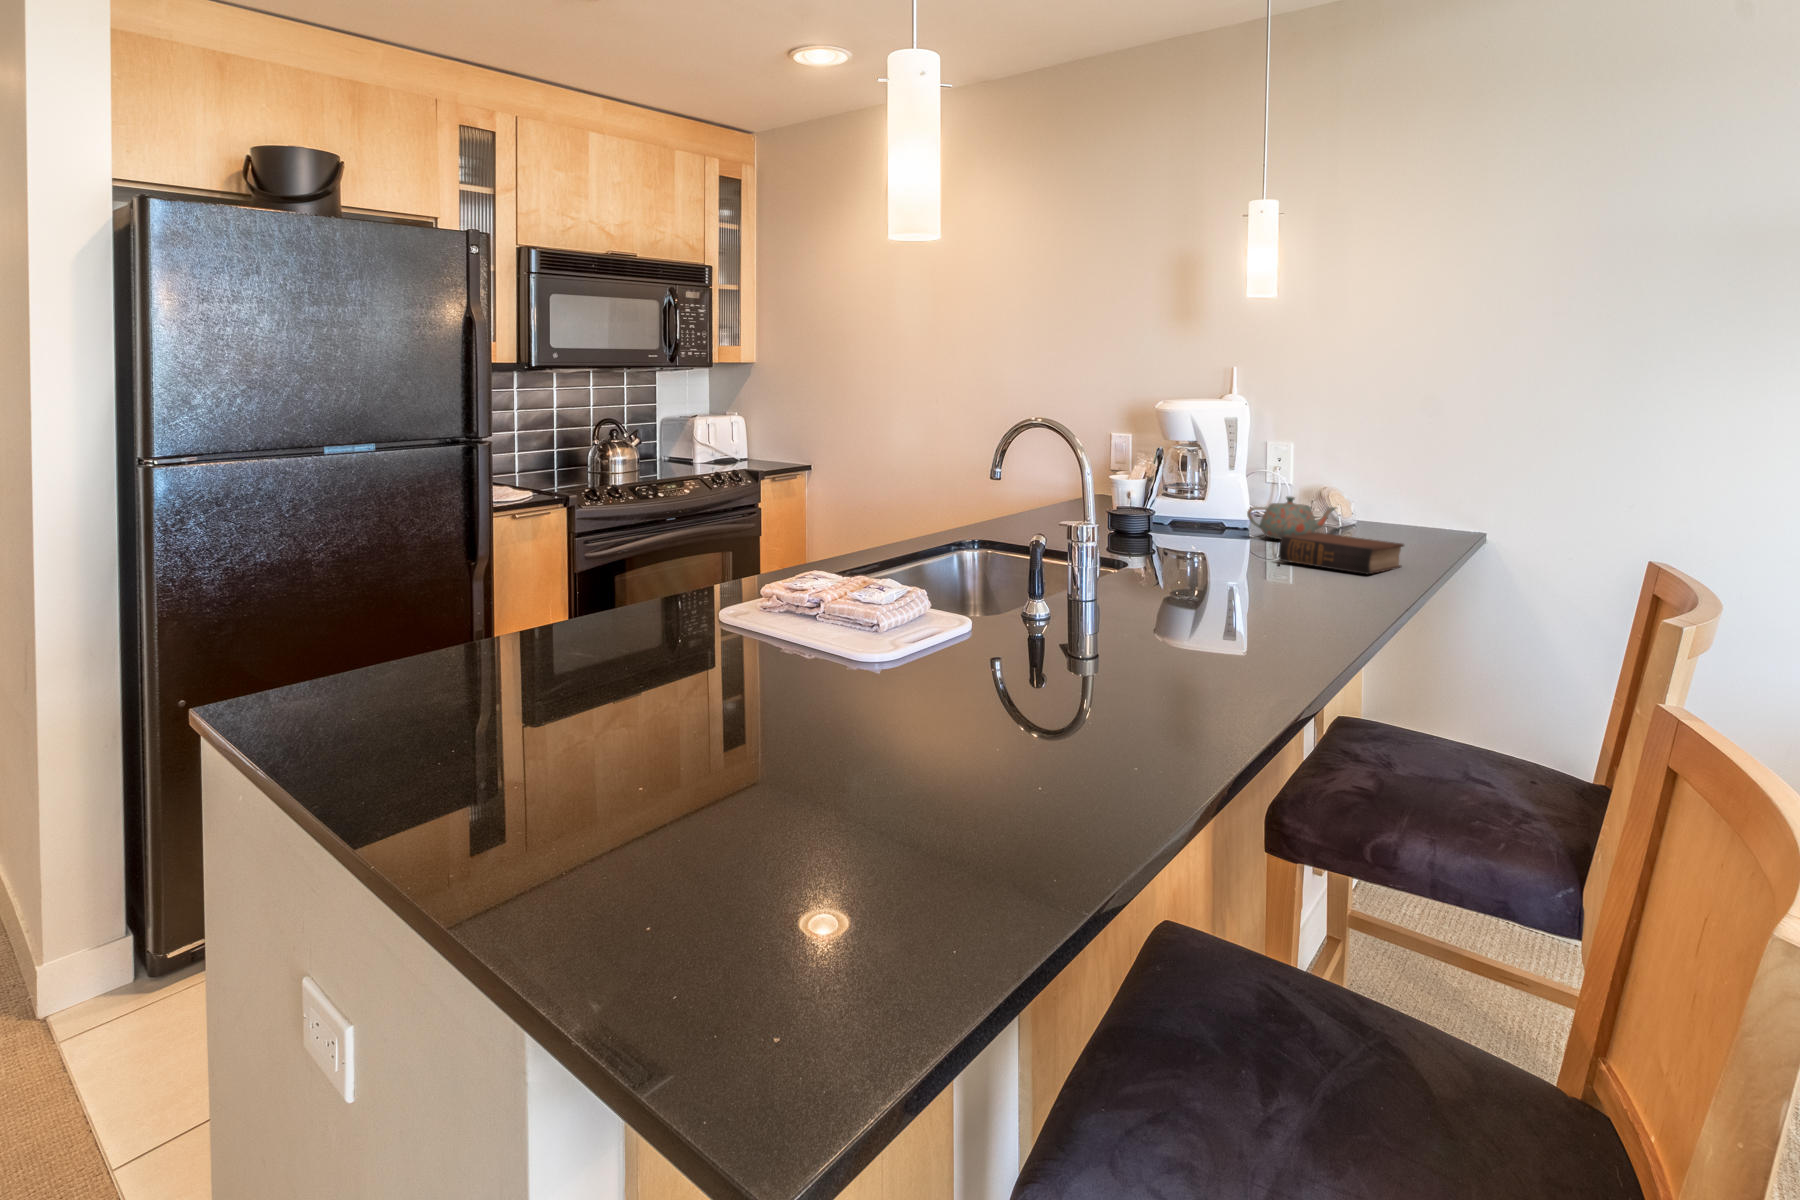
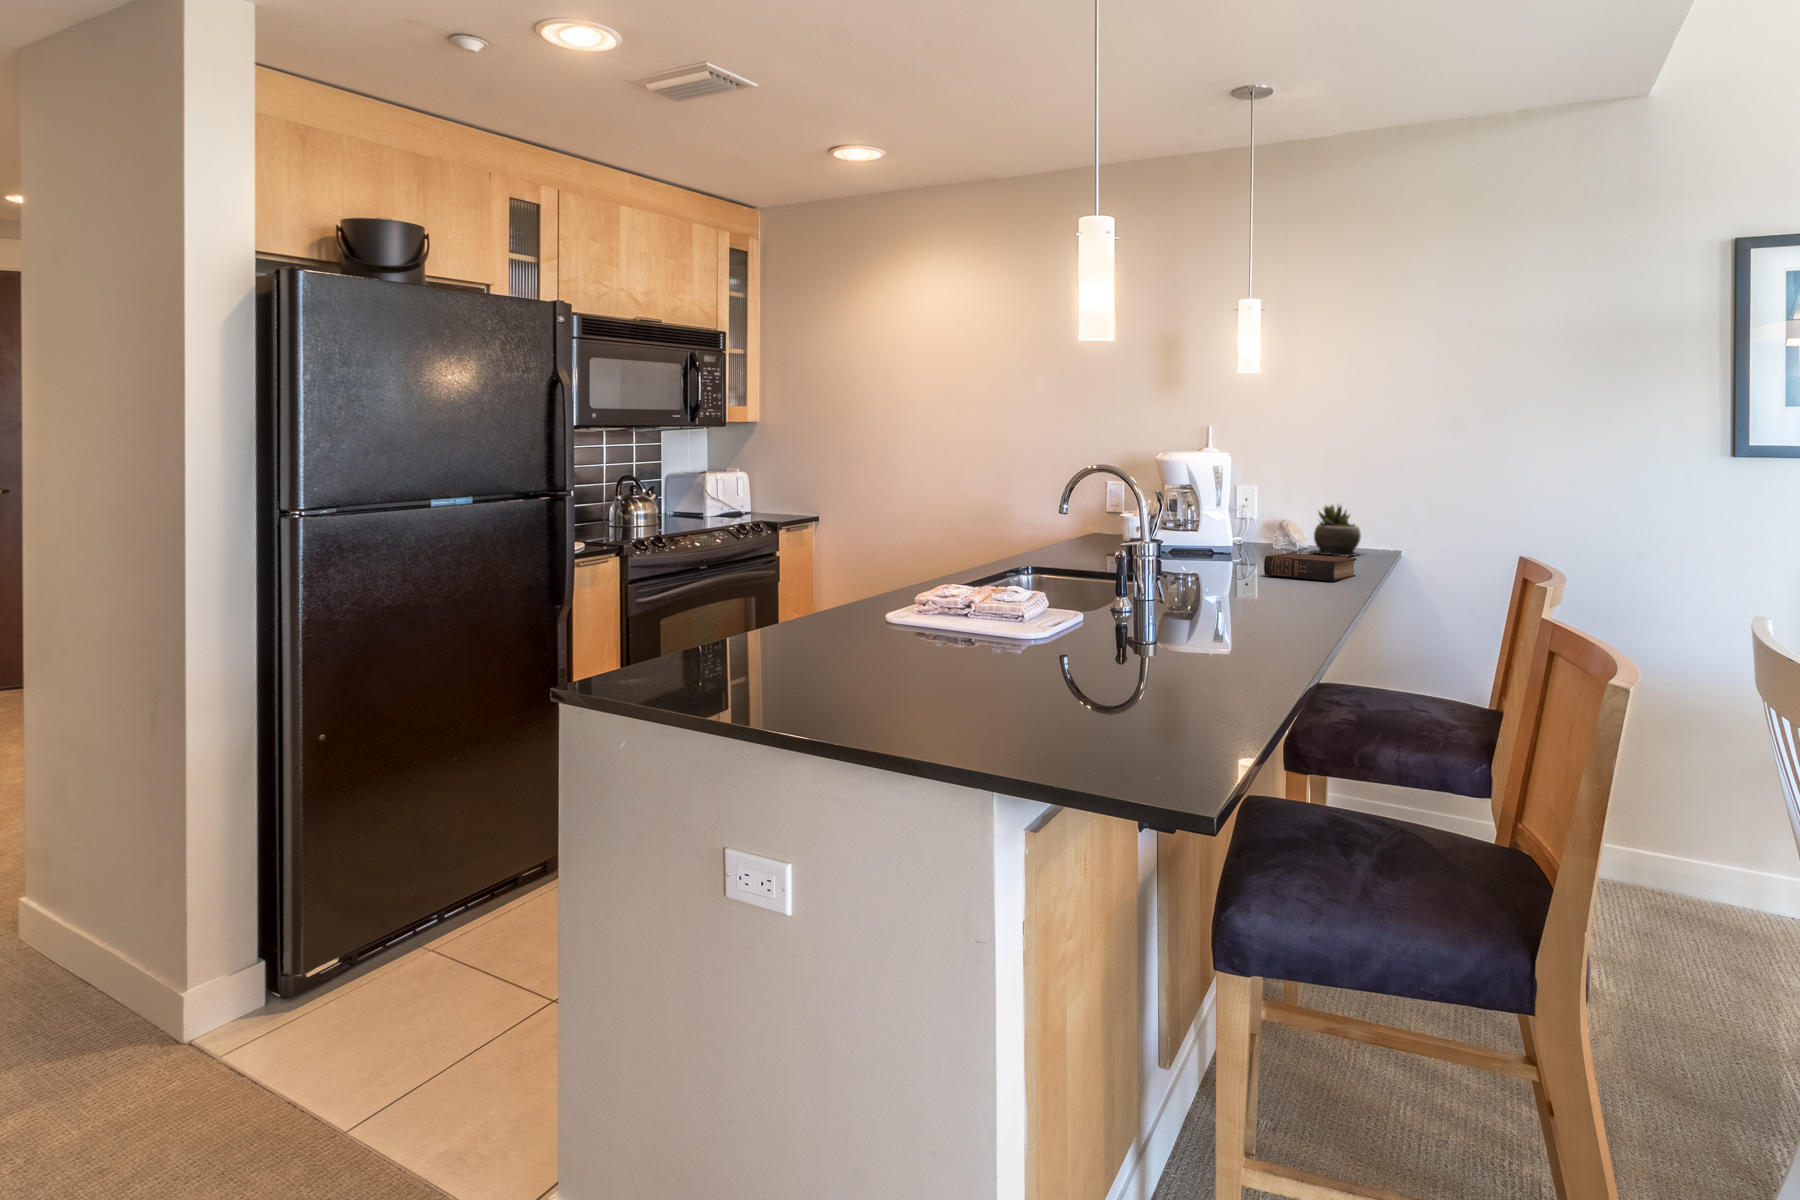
succulent plant: none [1341,468,1428,537] -> present [1313,505,1361,557]
teapot: present [1247,497,1336,539] -> none [1231,527,1302,561]

